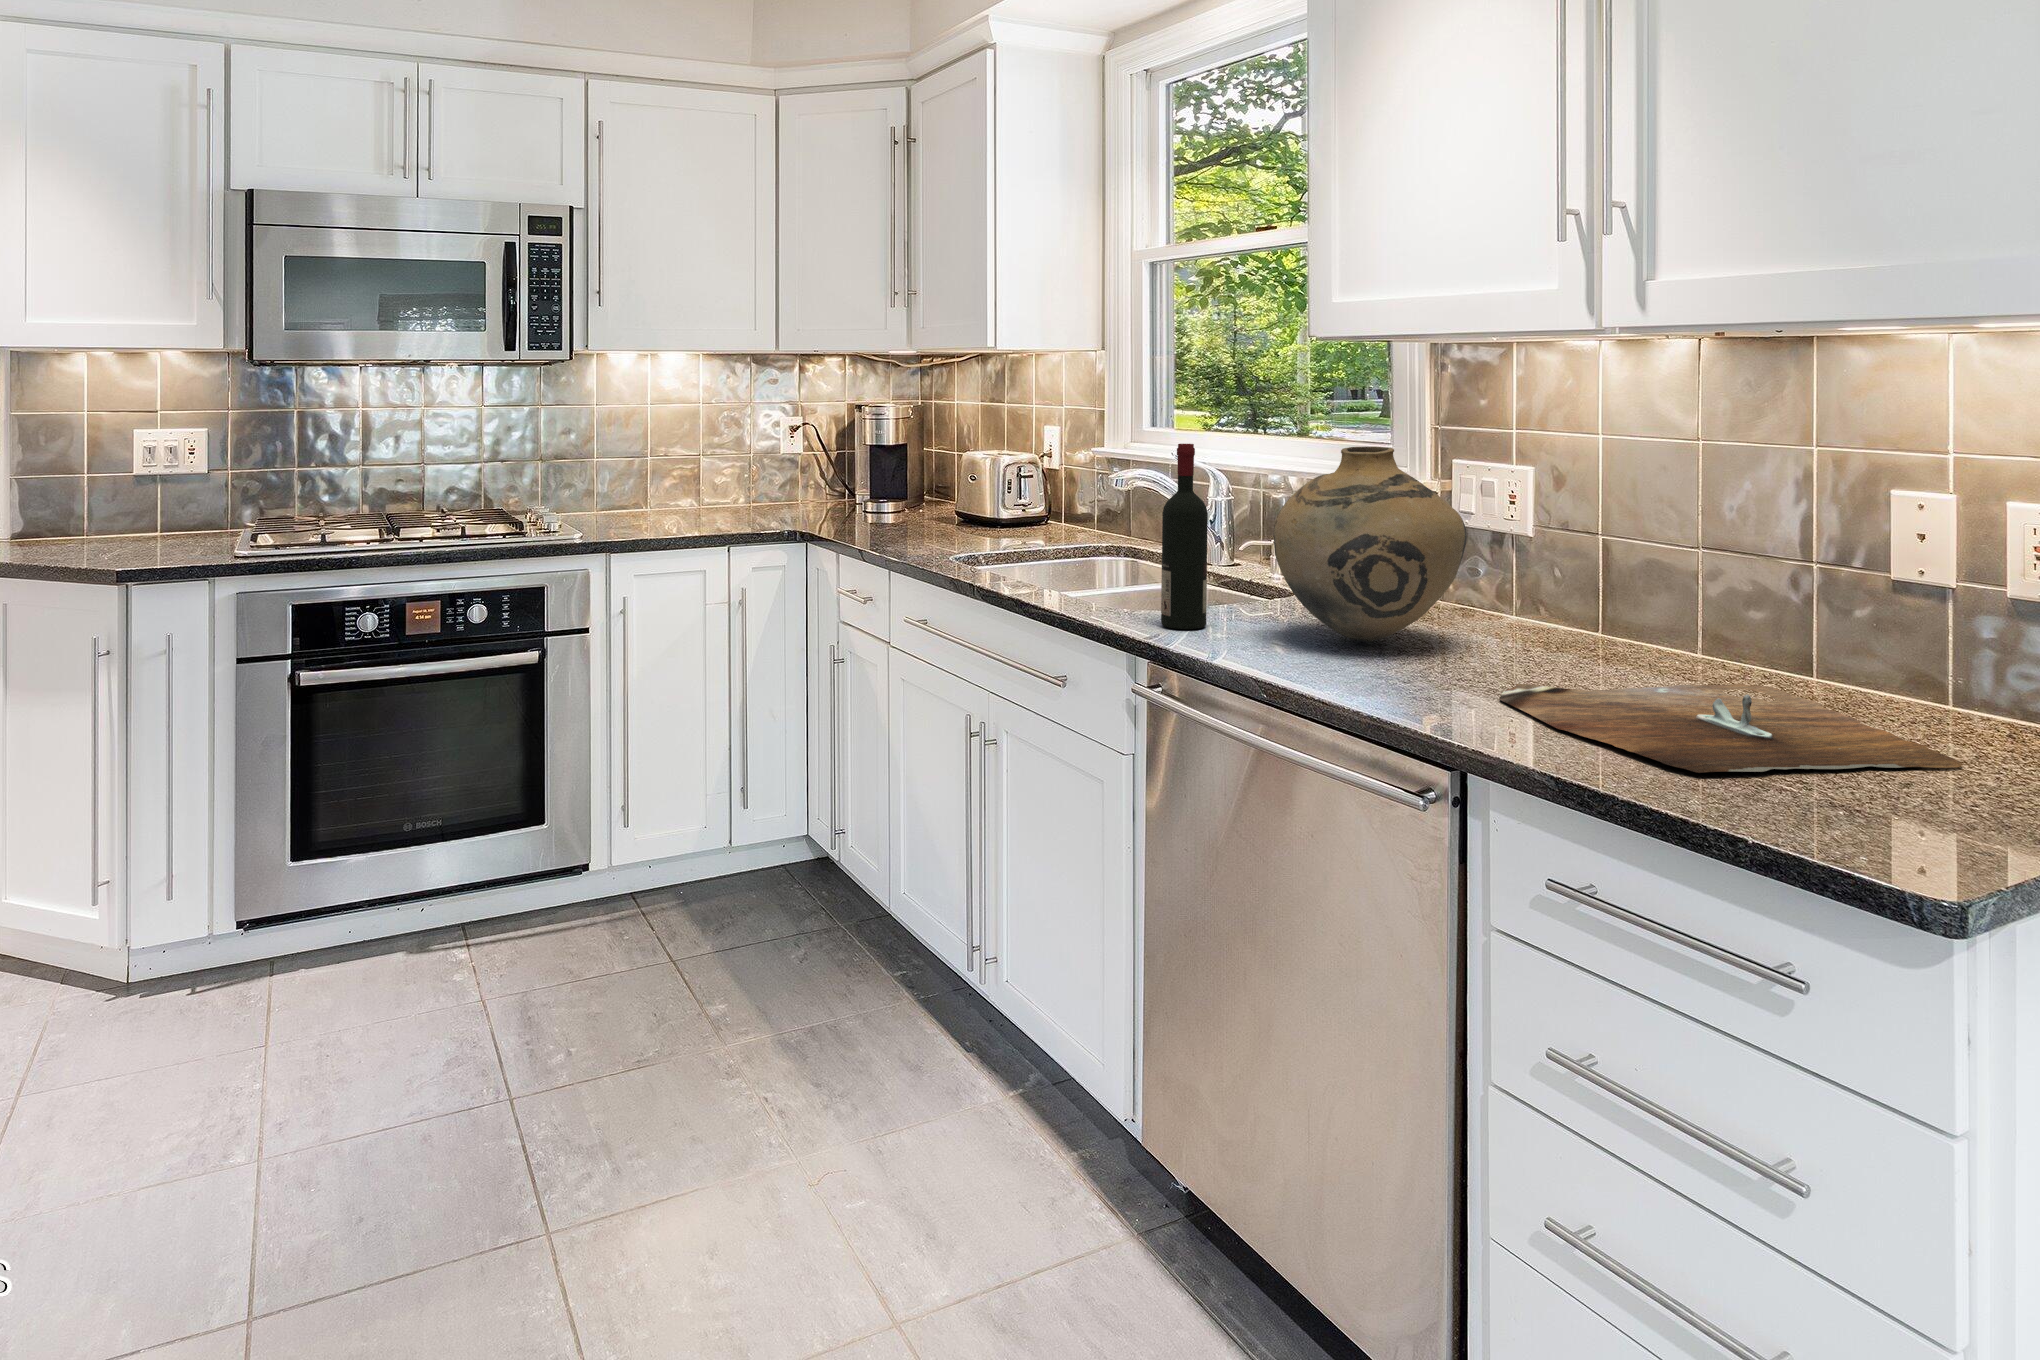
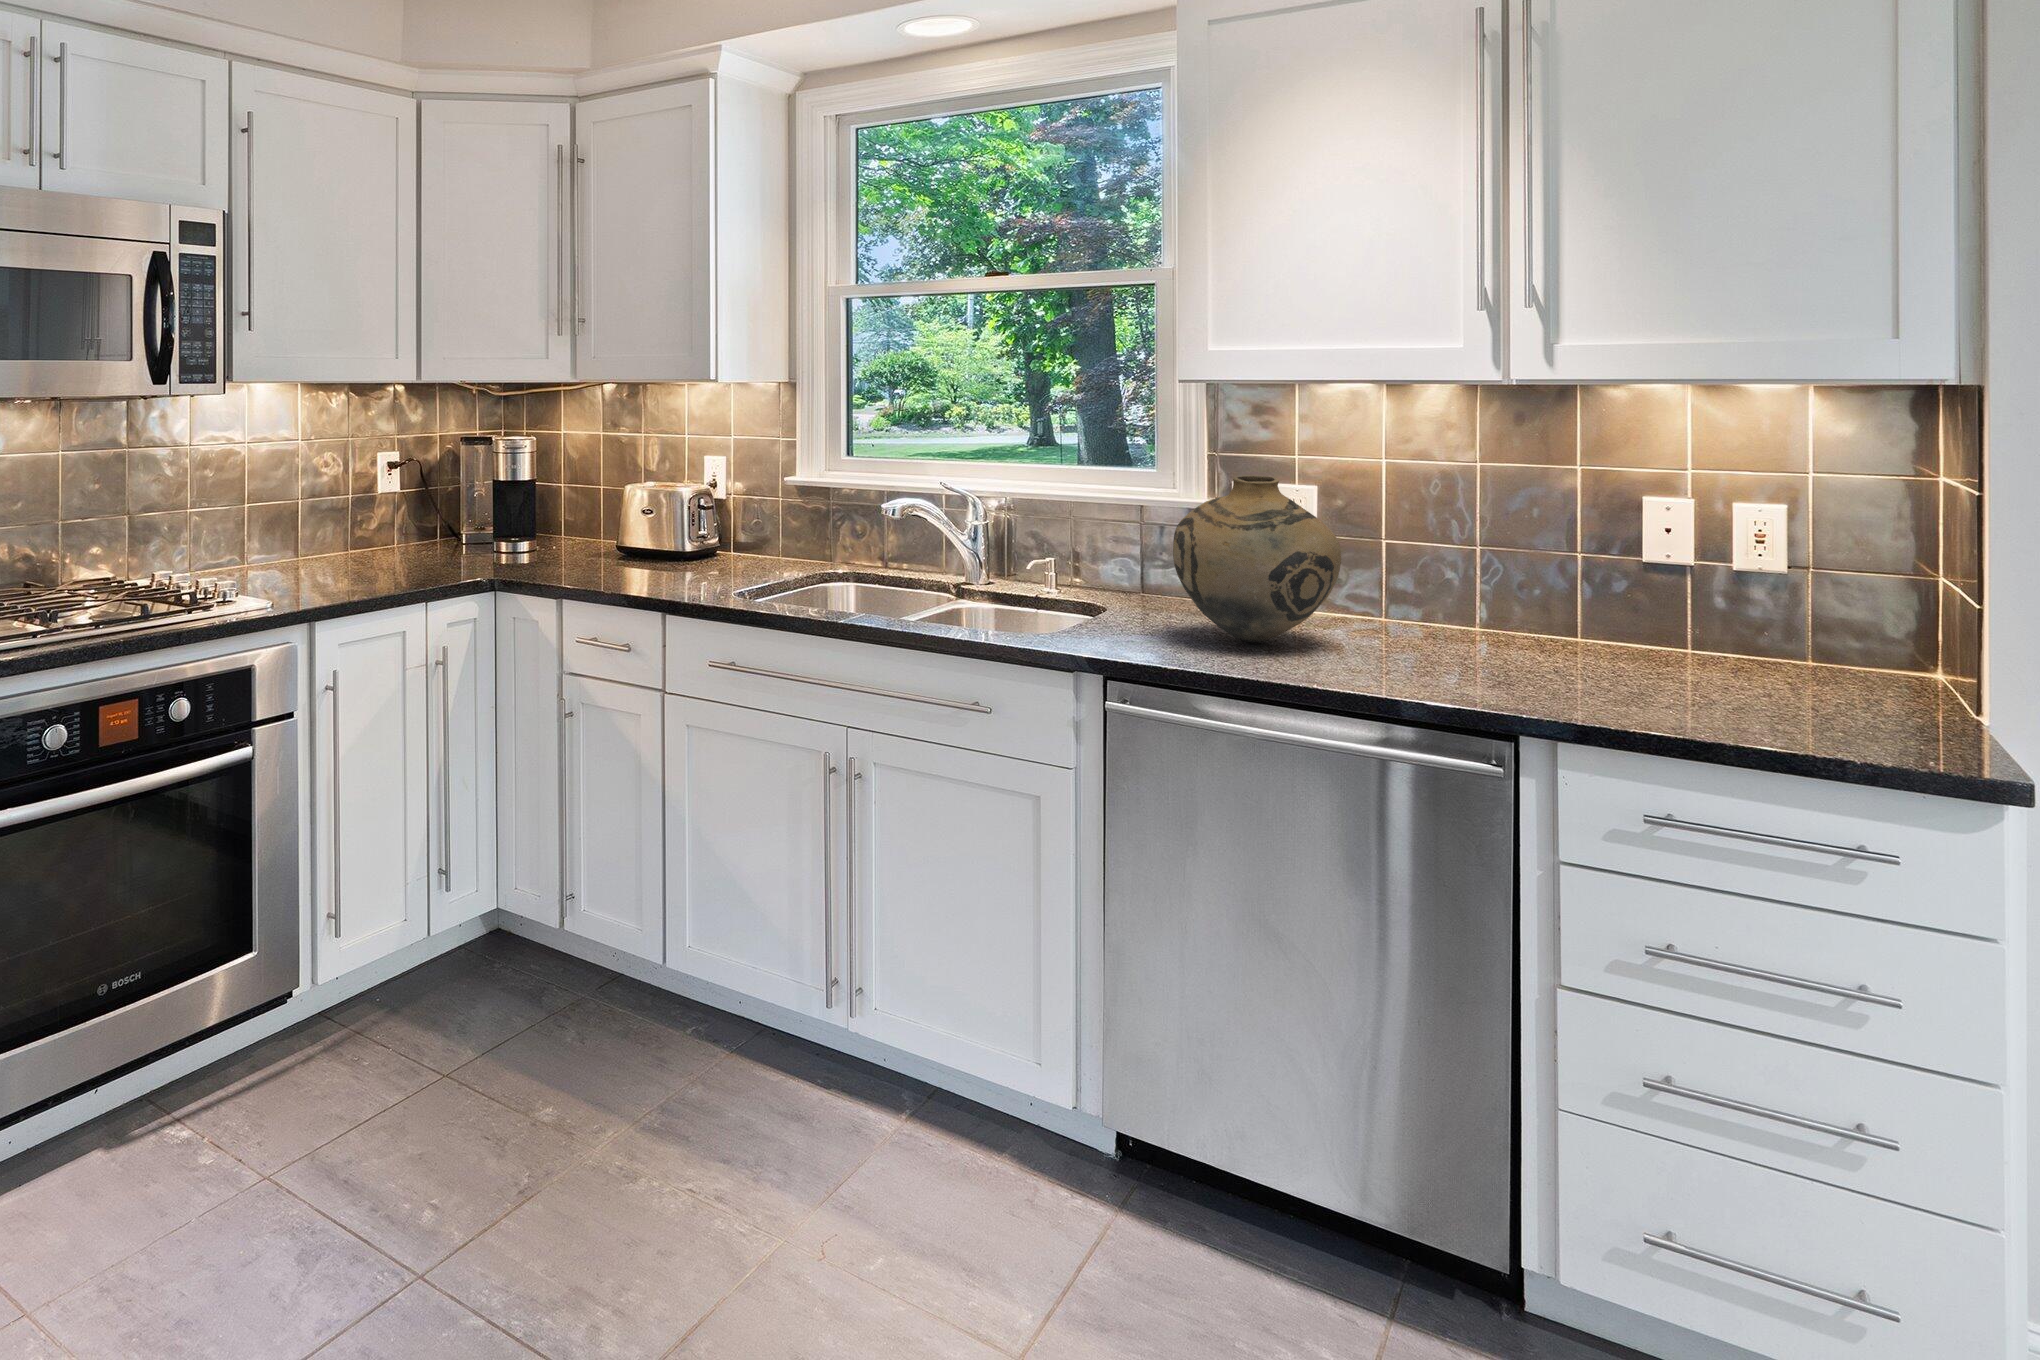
wine bottle: present [1161,444,1208,629] -> none [1070,478,1113,646]
cutting board: present [1499,684,1963,773] -> none [1451,647,1802,716]

